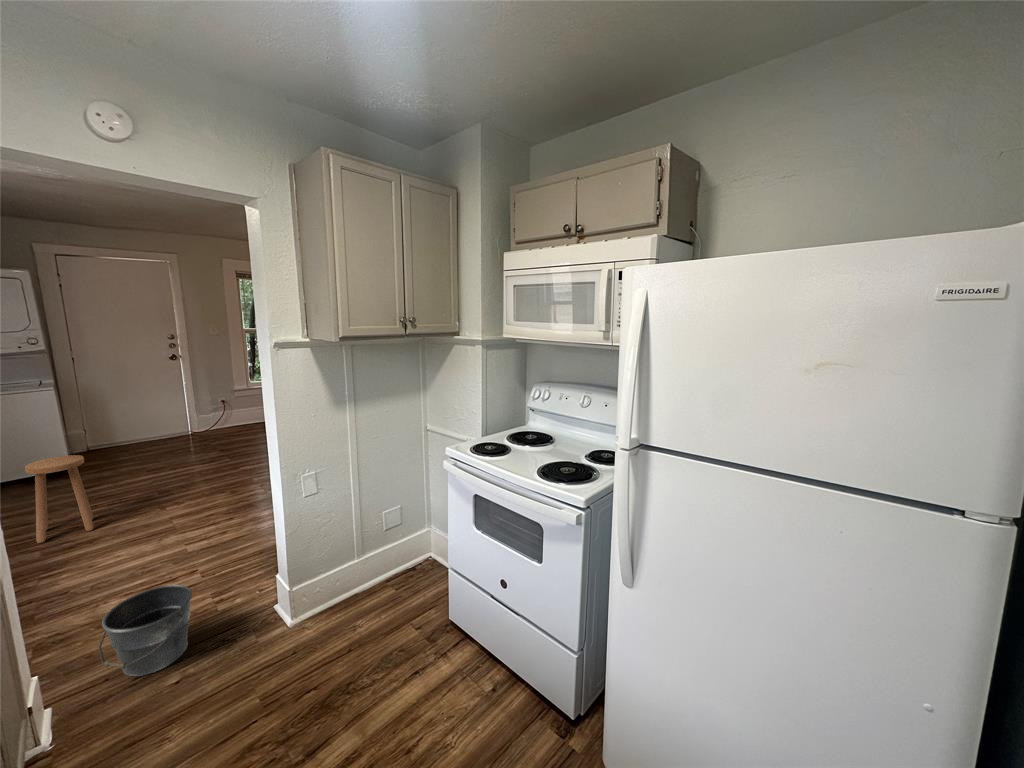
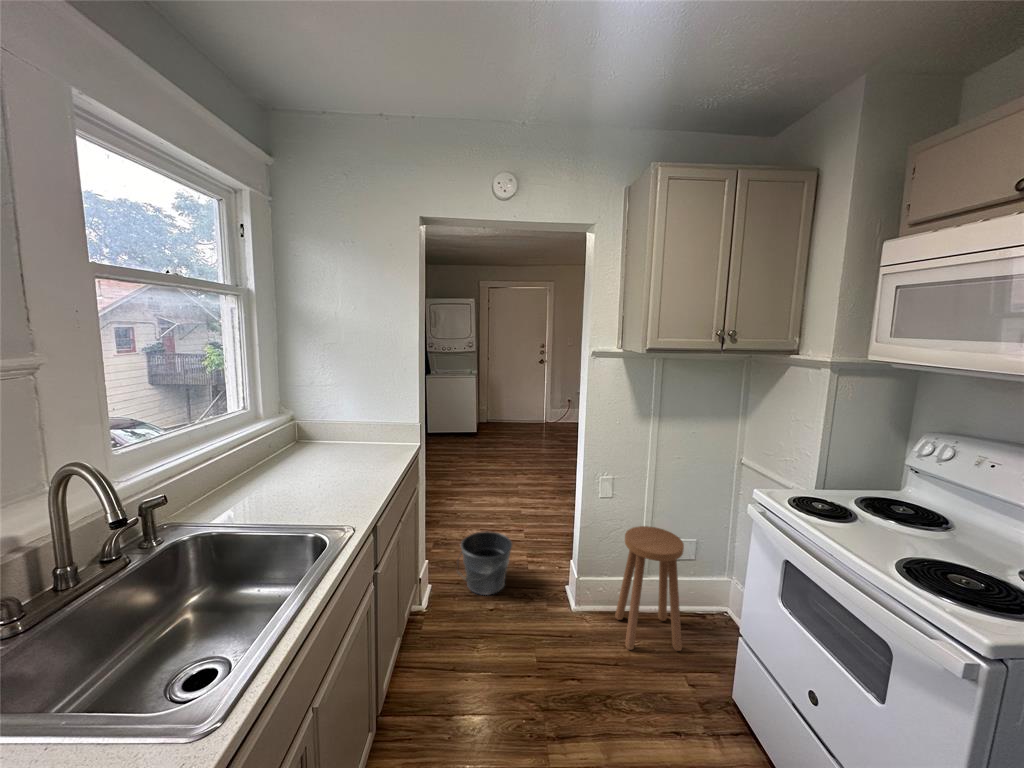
stool: present [25,455,93,543] -> present [615,526,684,651]

